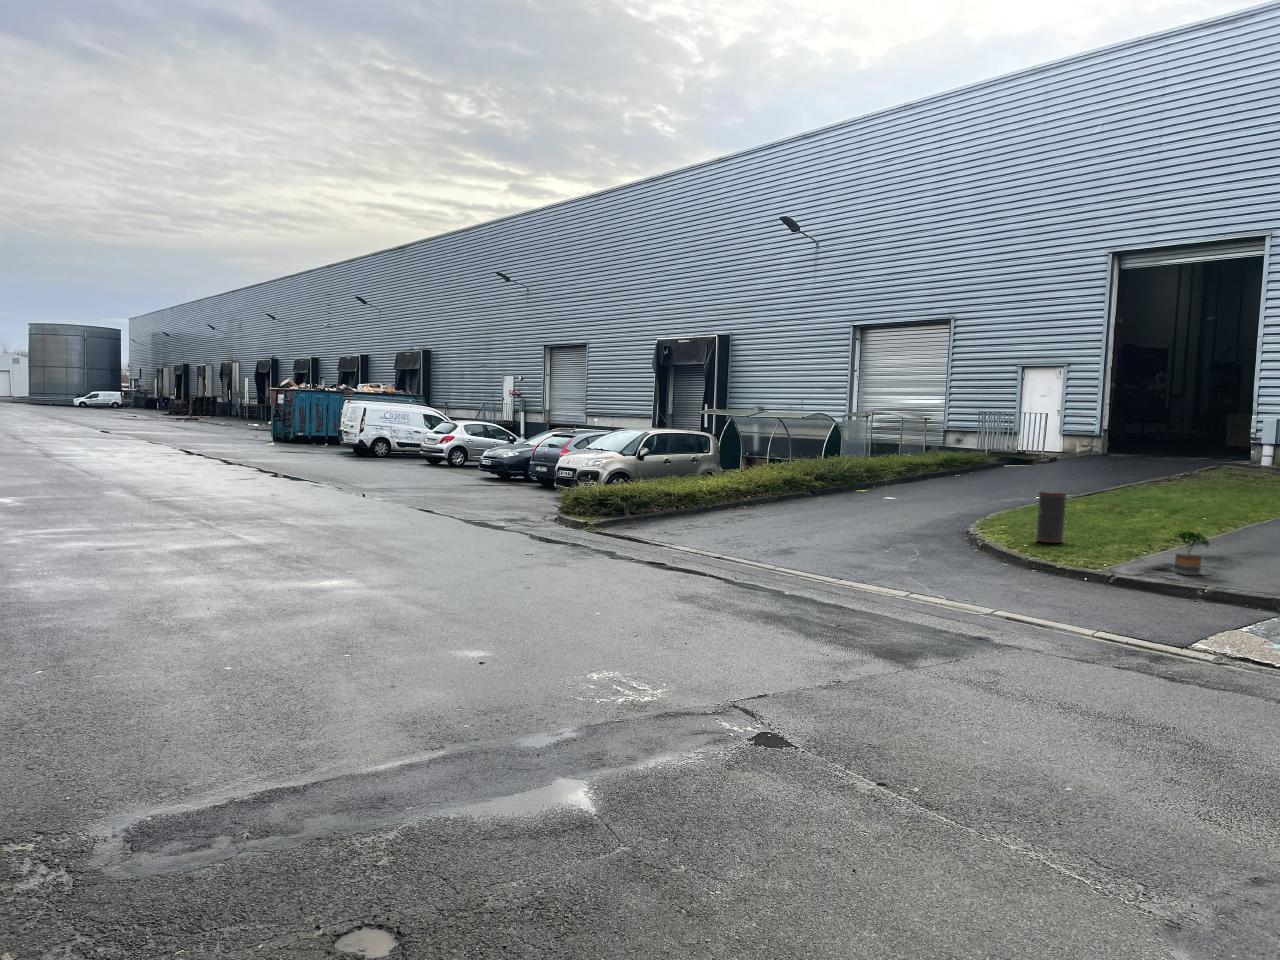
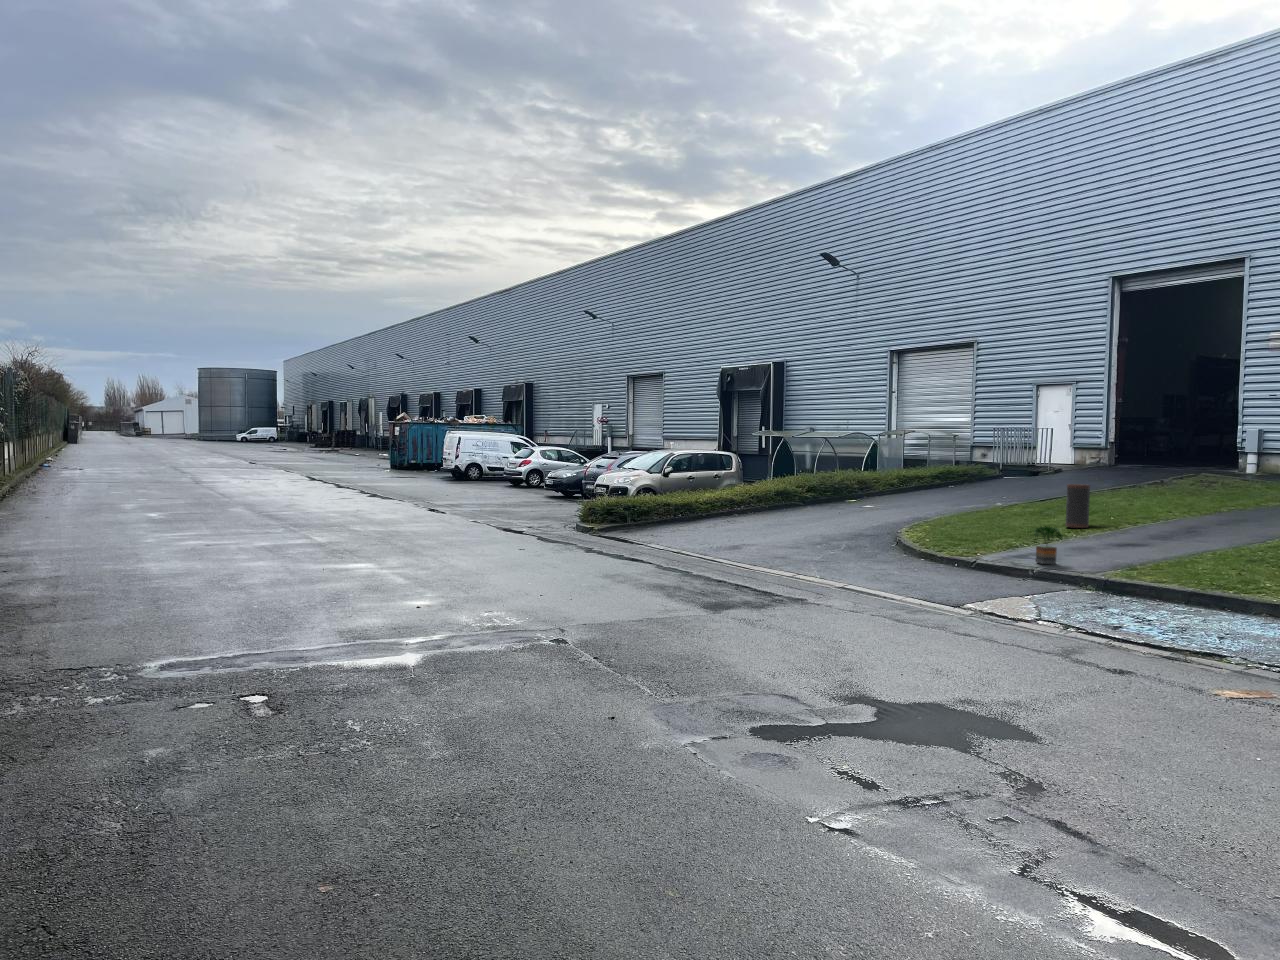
trash can: present [1036,491,1066,543] -> present [1065,484,1090,528]

